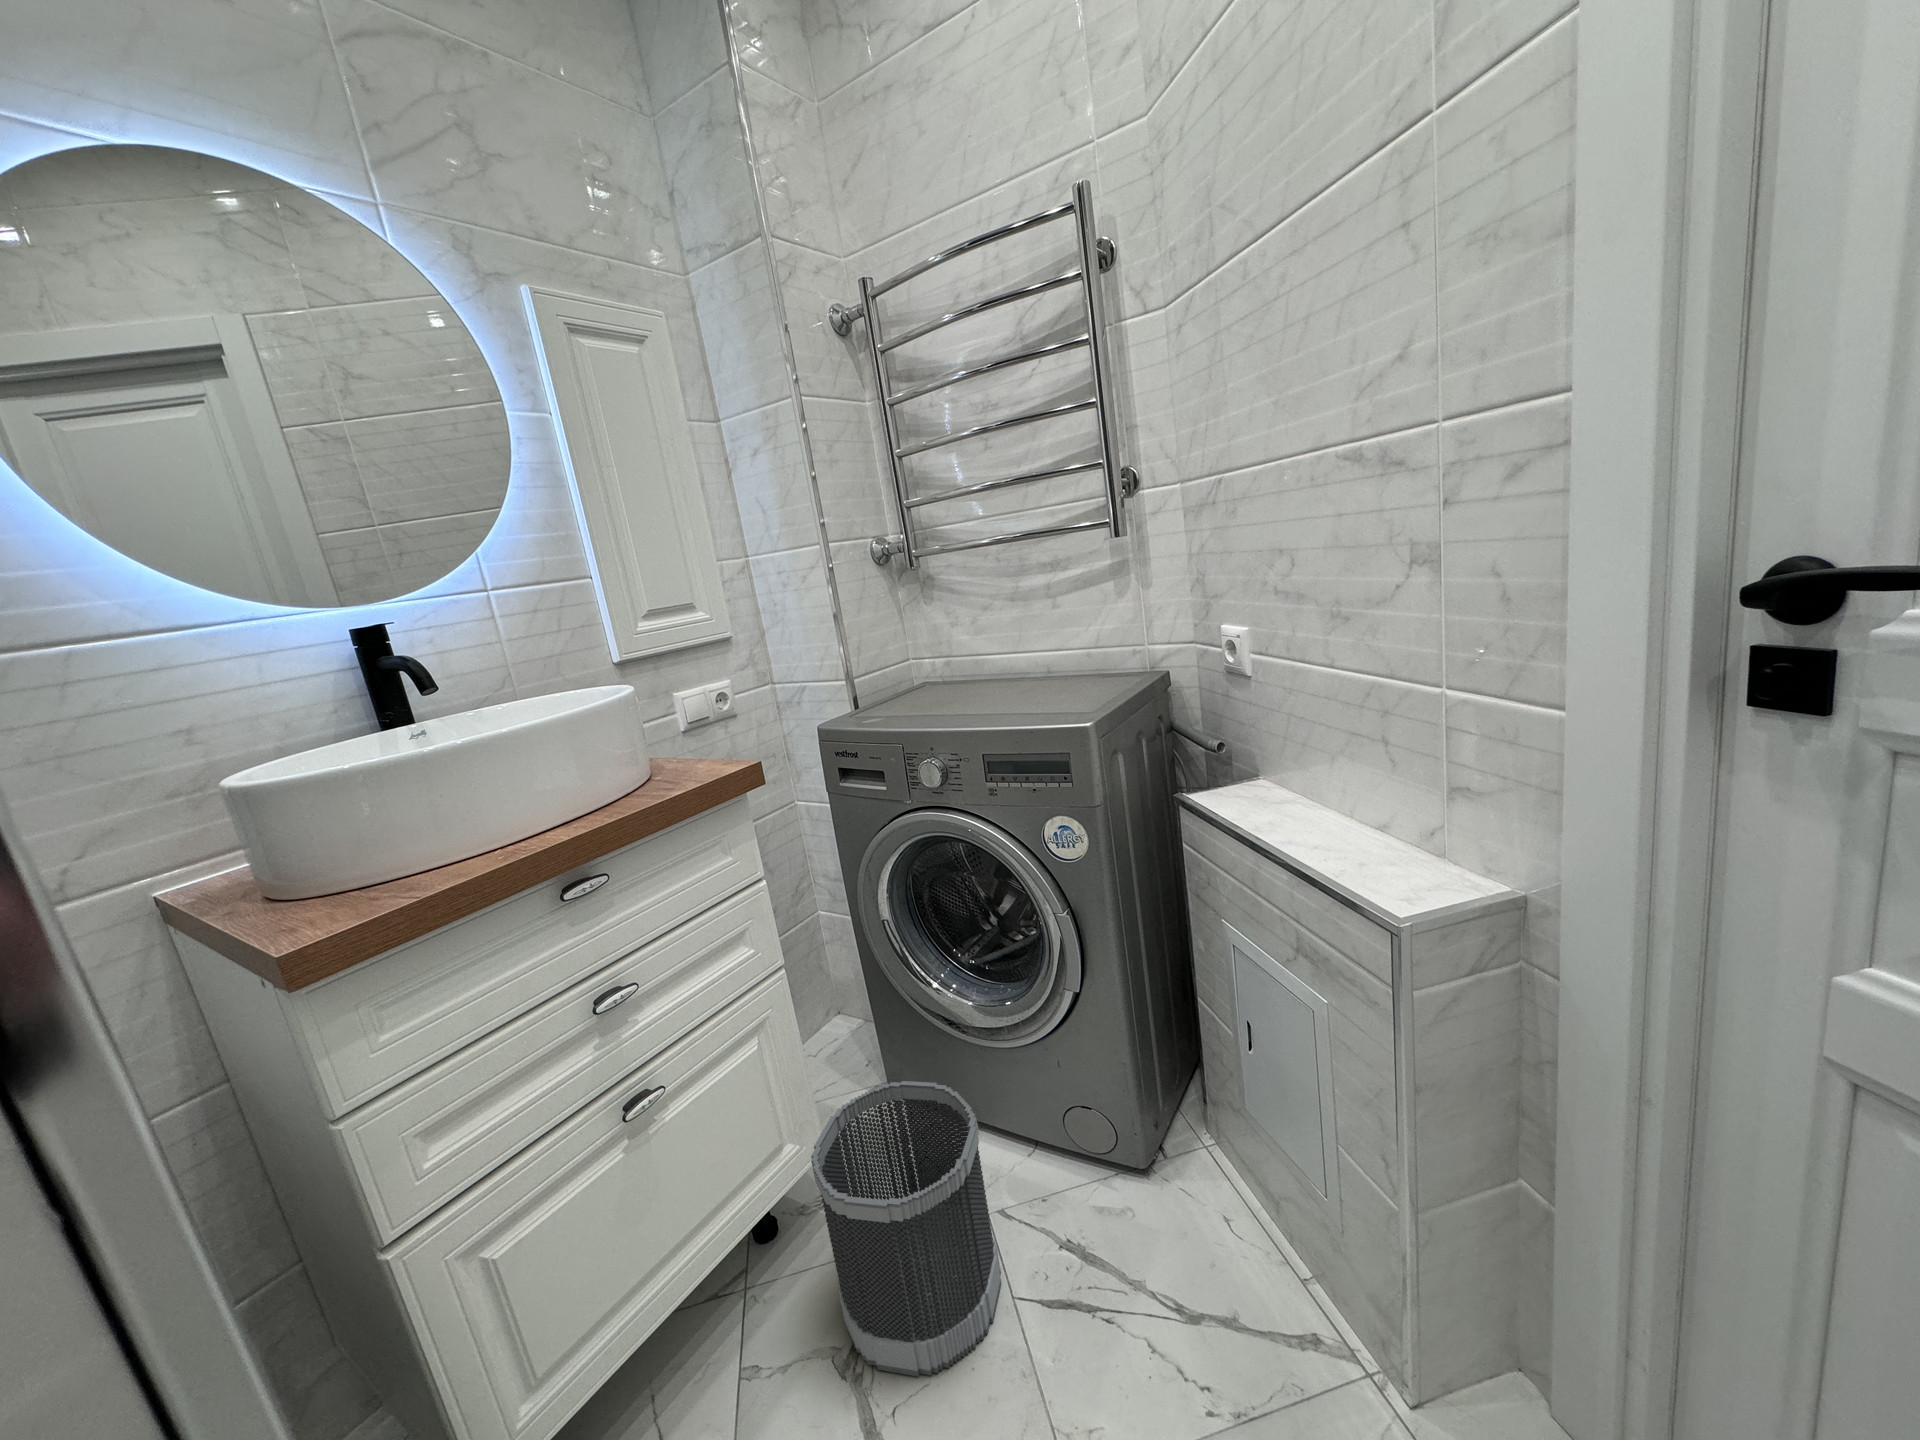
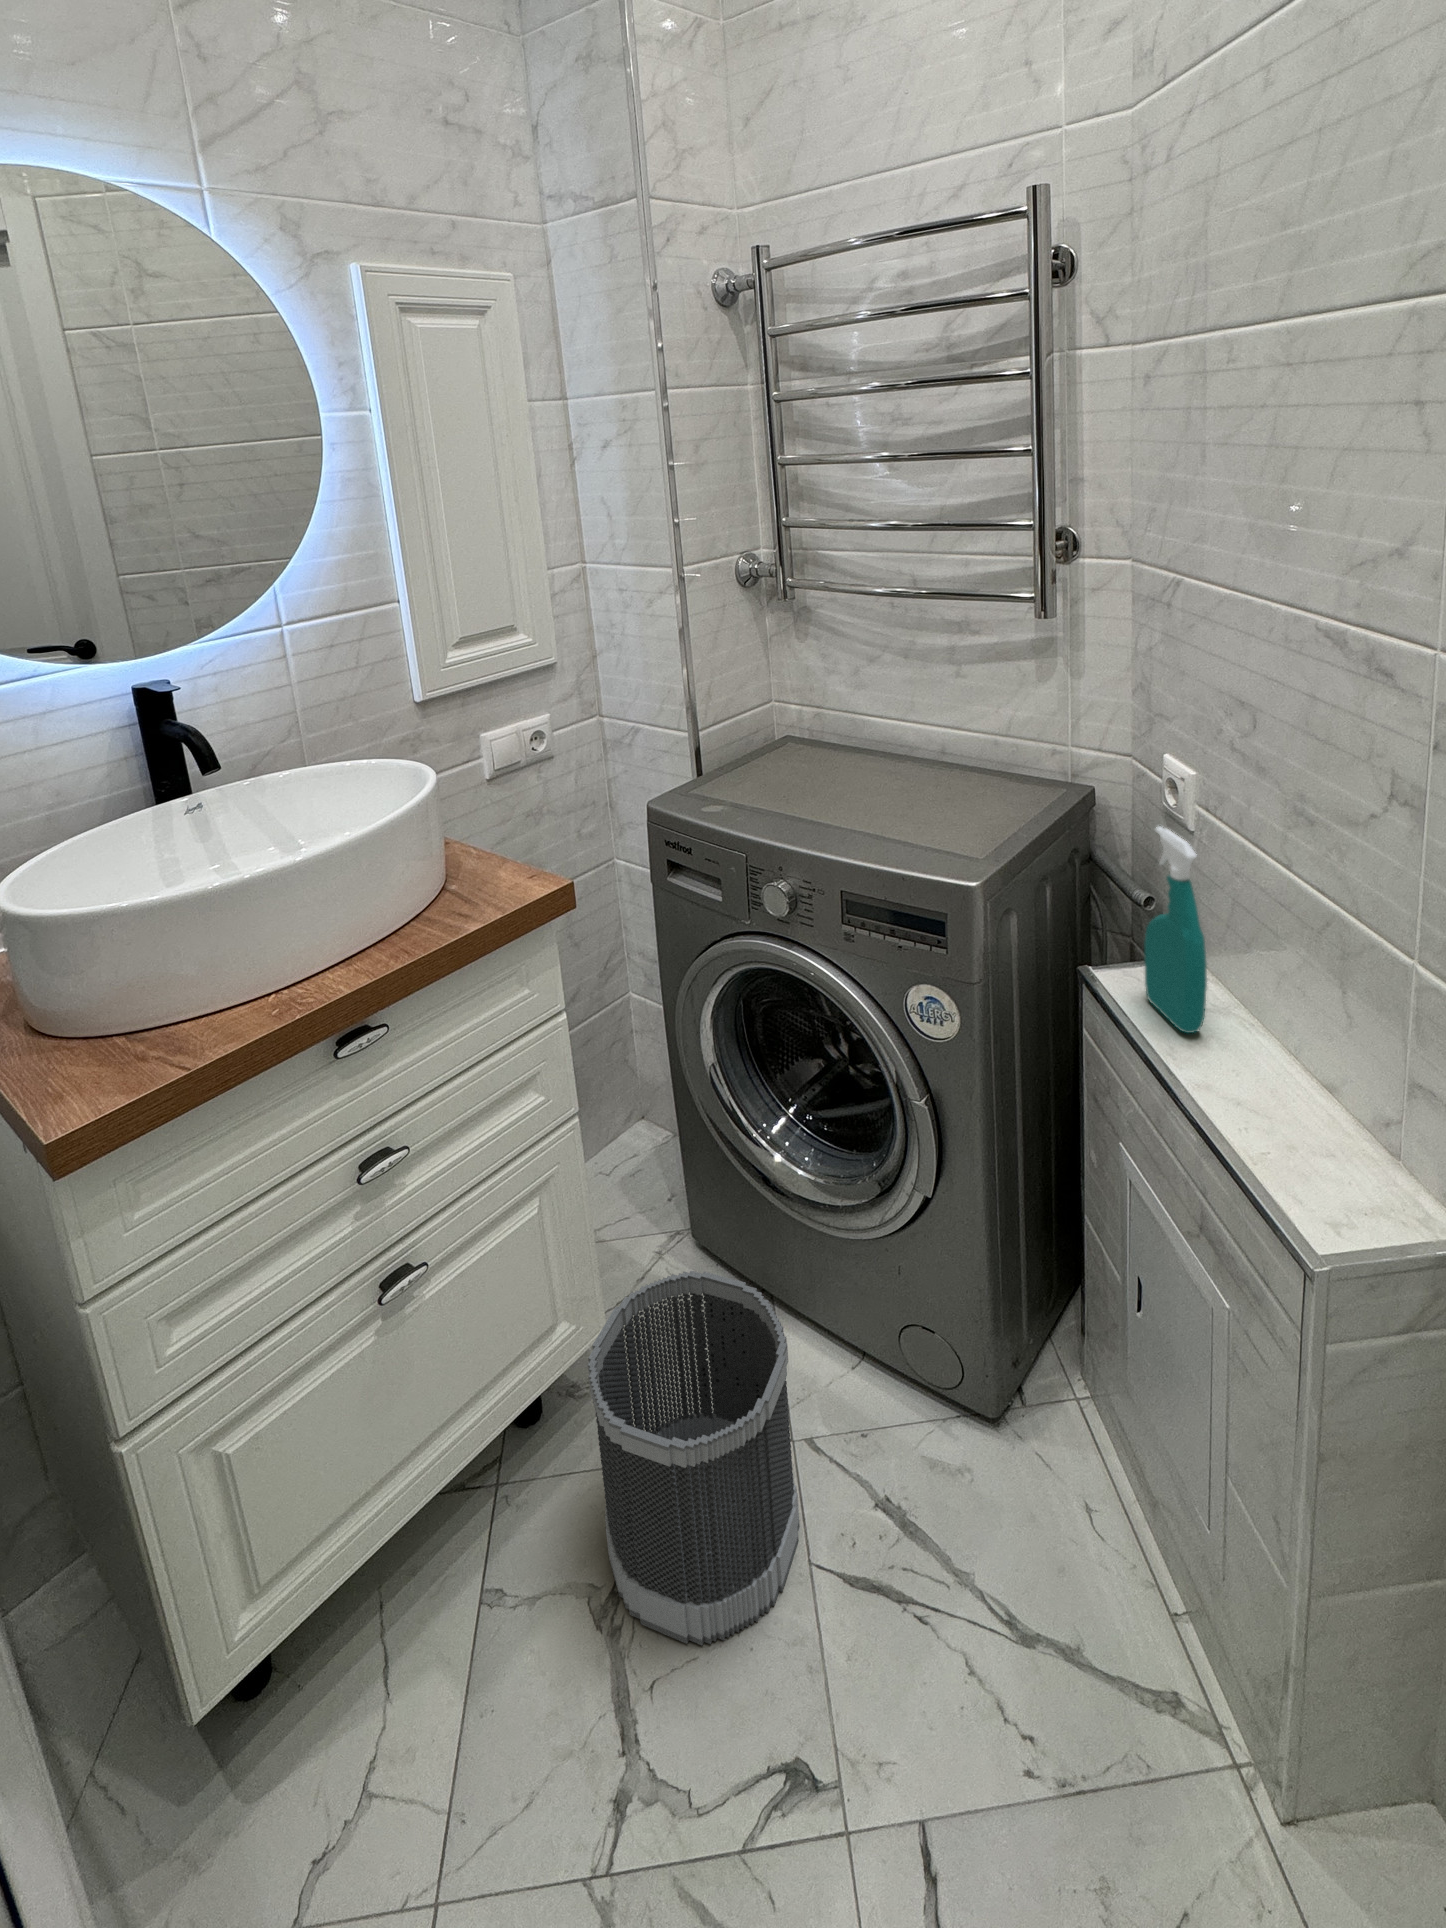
spray bottle: none [1225,657,1278,815] -> present [1145,826,1207,1033]

